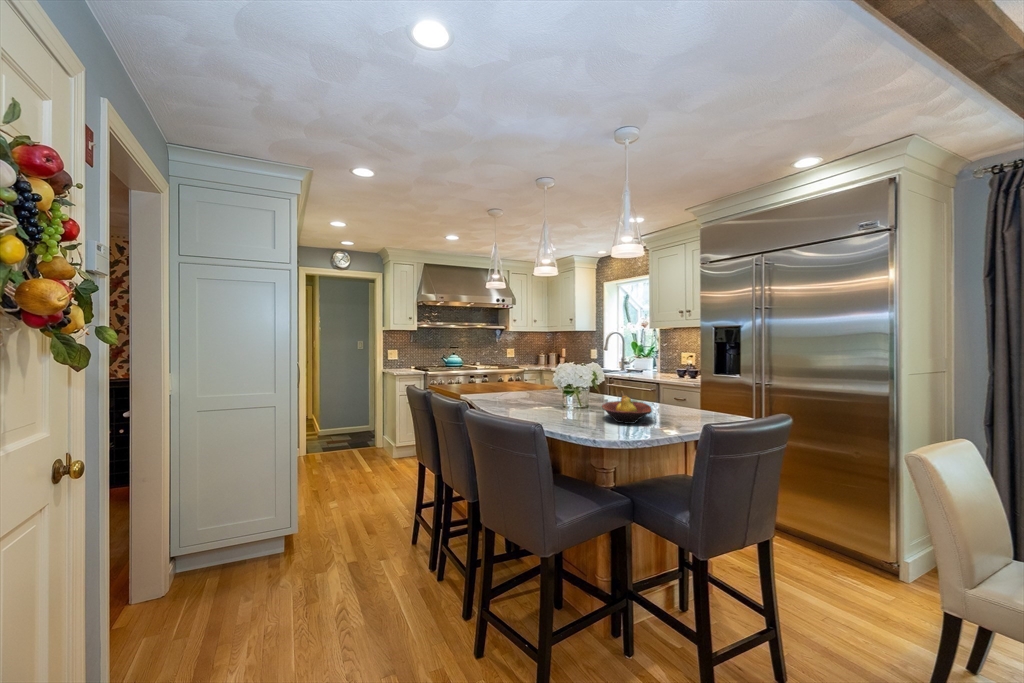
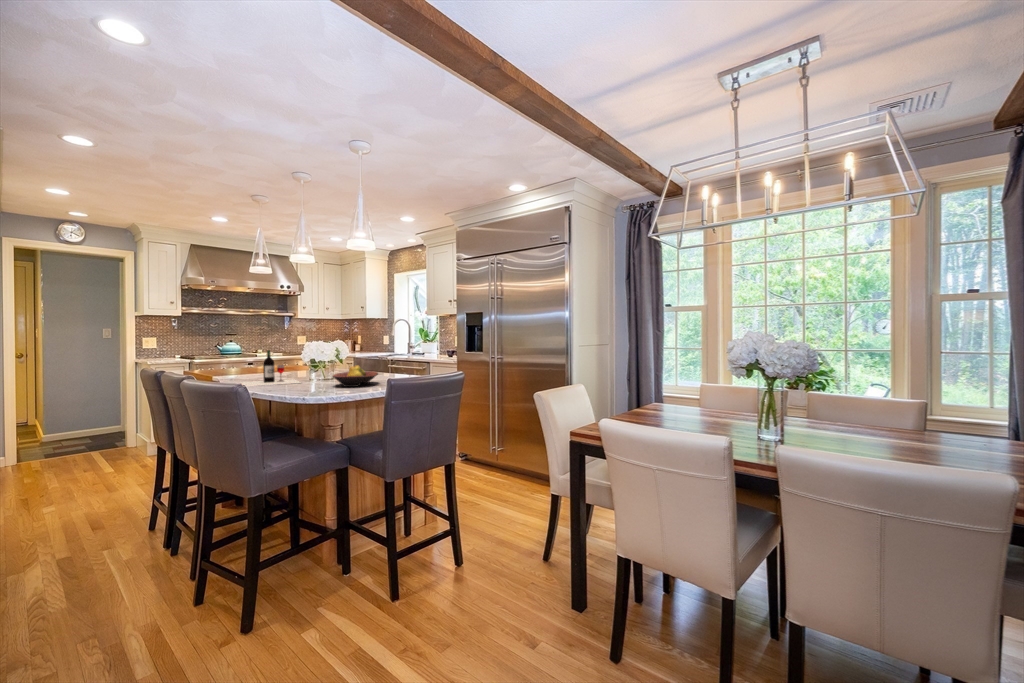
wine bottle: none [495,374,561,414] -> present [240,350,300,386]

